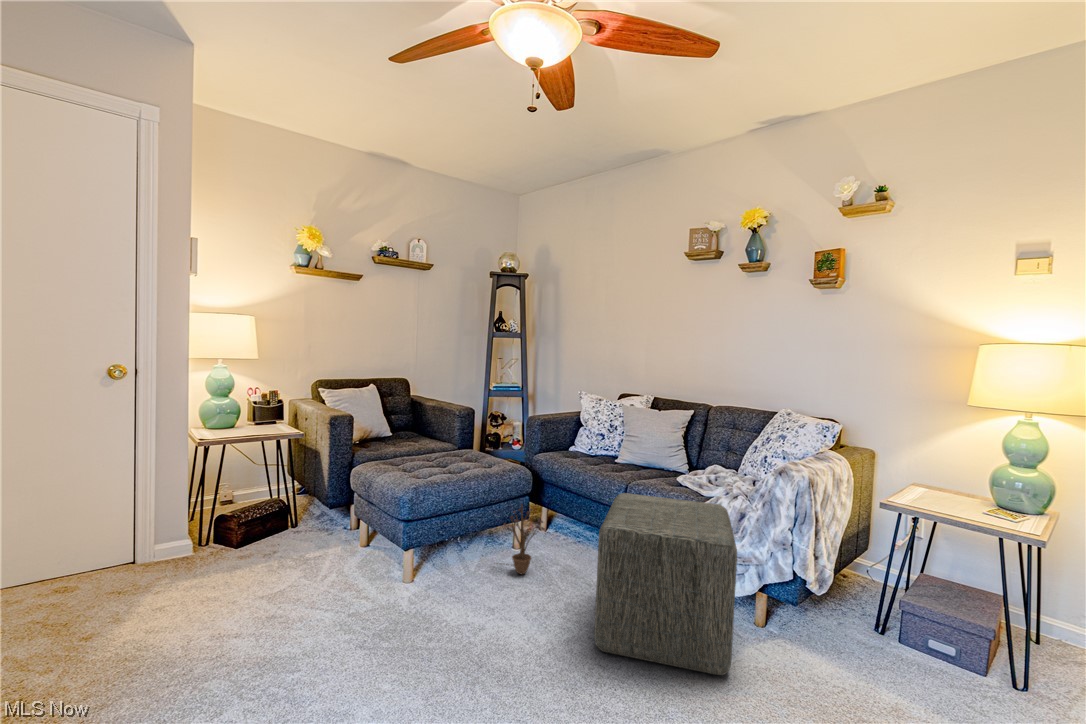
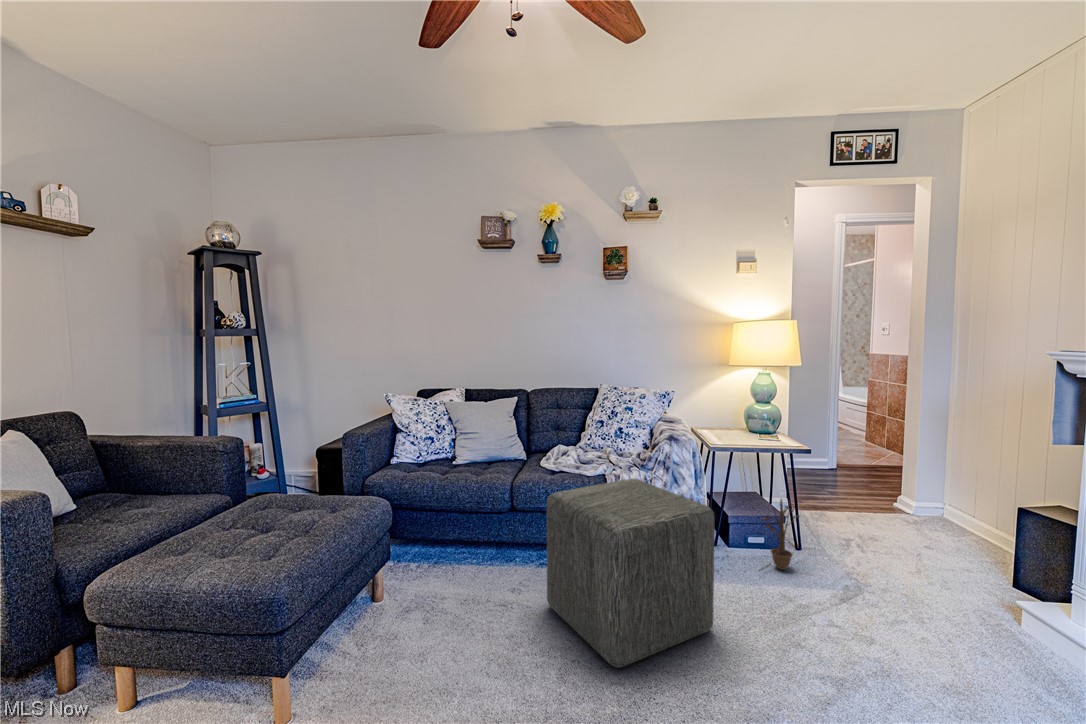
decorative plant: present [497,504,545,574] -> present [759,499,800,571]

